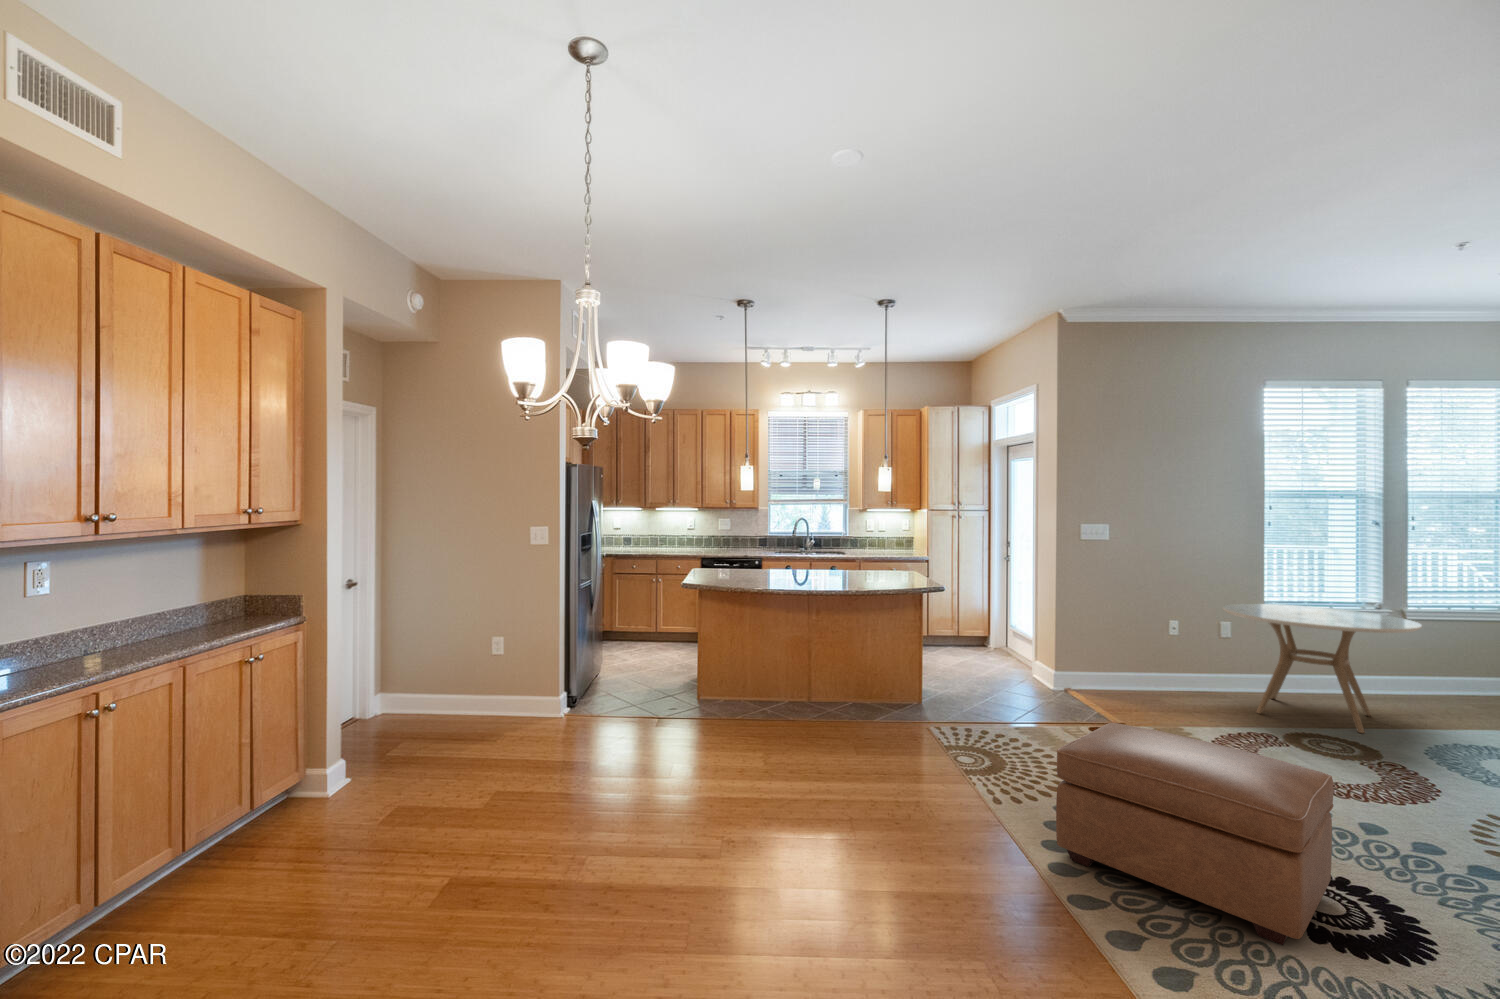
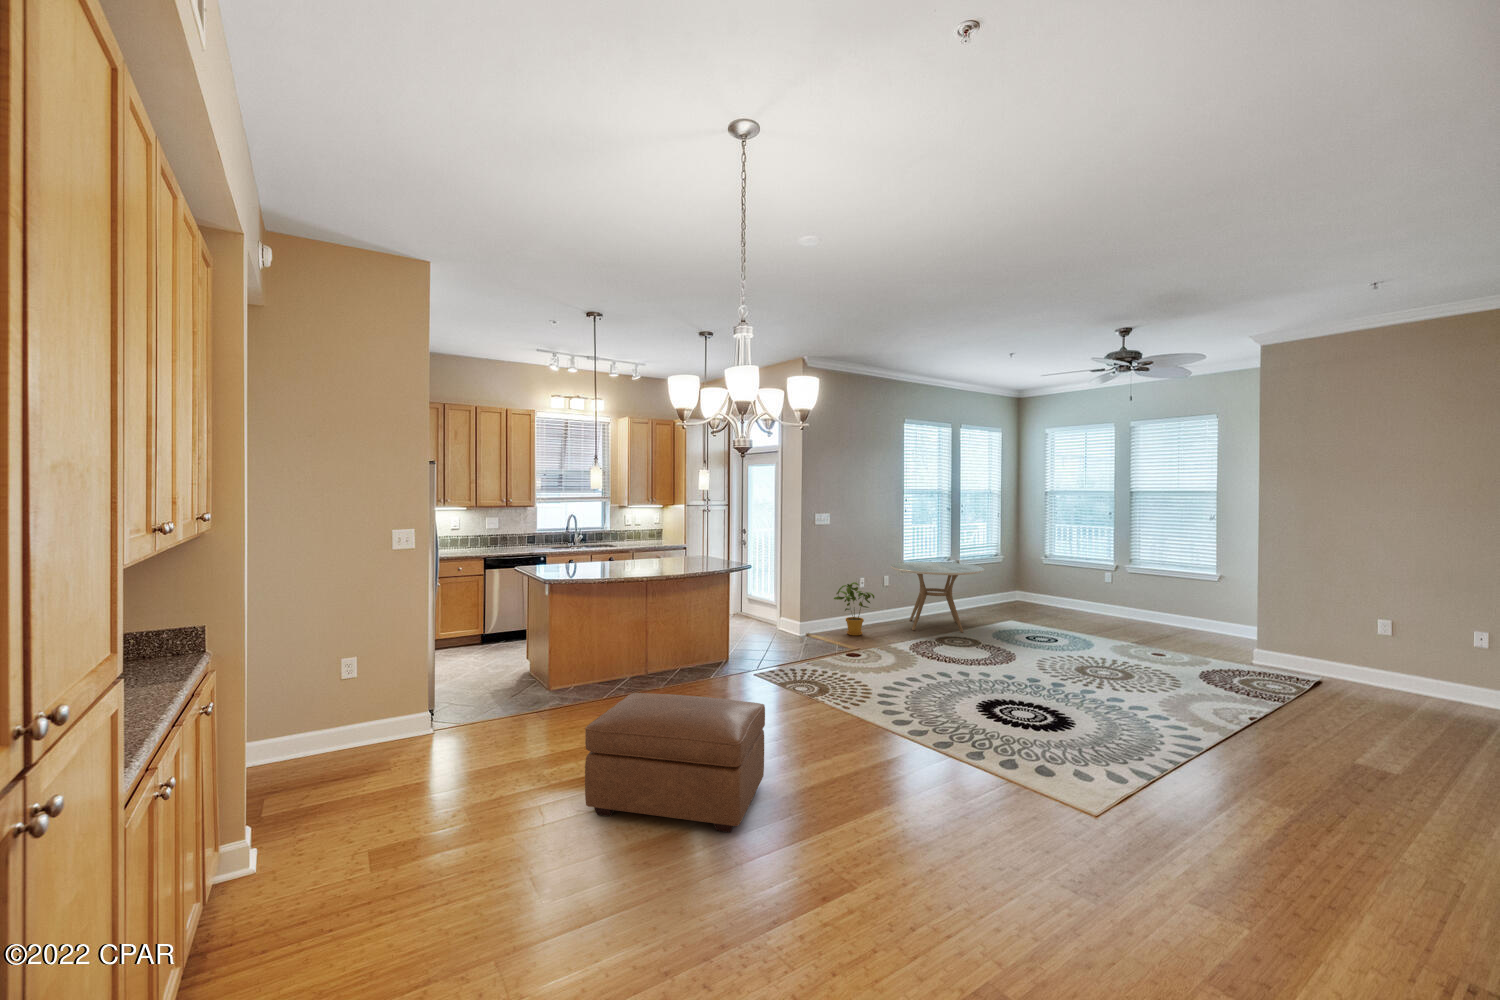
house plant: none [1109,623,1173,705] -> present [834,582,874,636]
ottoman: present [1056,723,1333,945] -> present [585,693,765,833]

